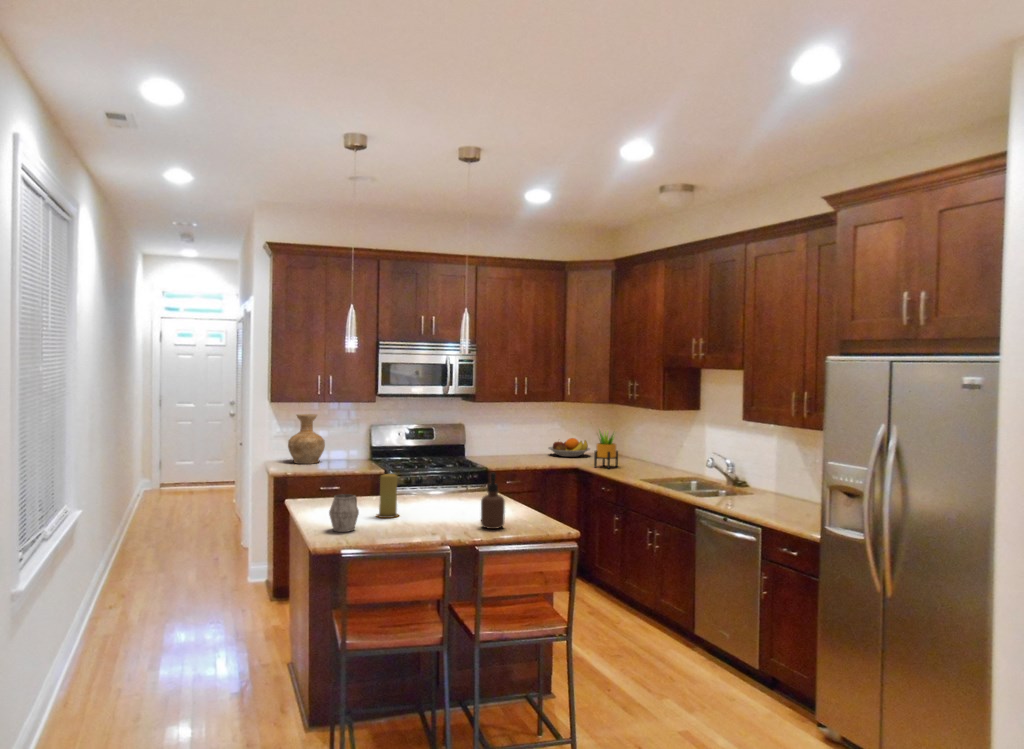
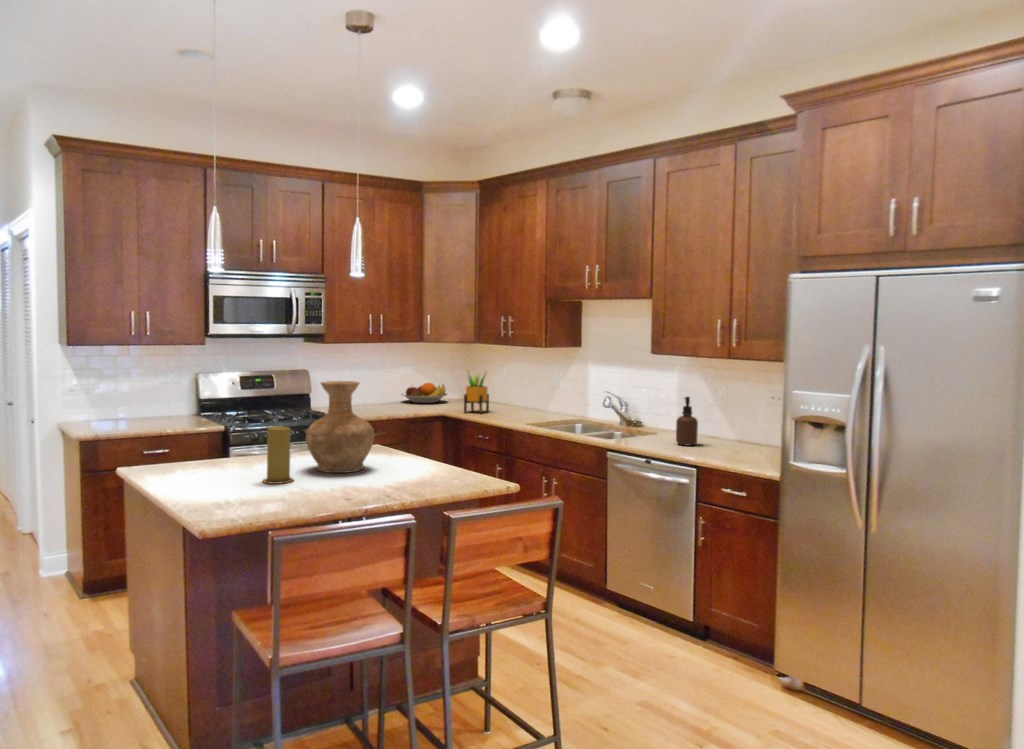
vase: present [288,414,325,464] -> present [306,381,374,473]
soap dispenser: present [481,473,505,529] -> present [676,397,698,446]
mug: present [329,494,359,532] -> none [212,455,254,507]

